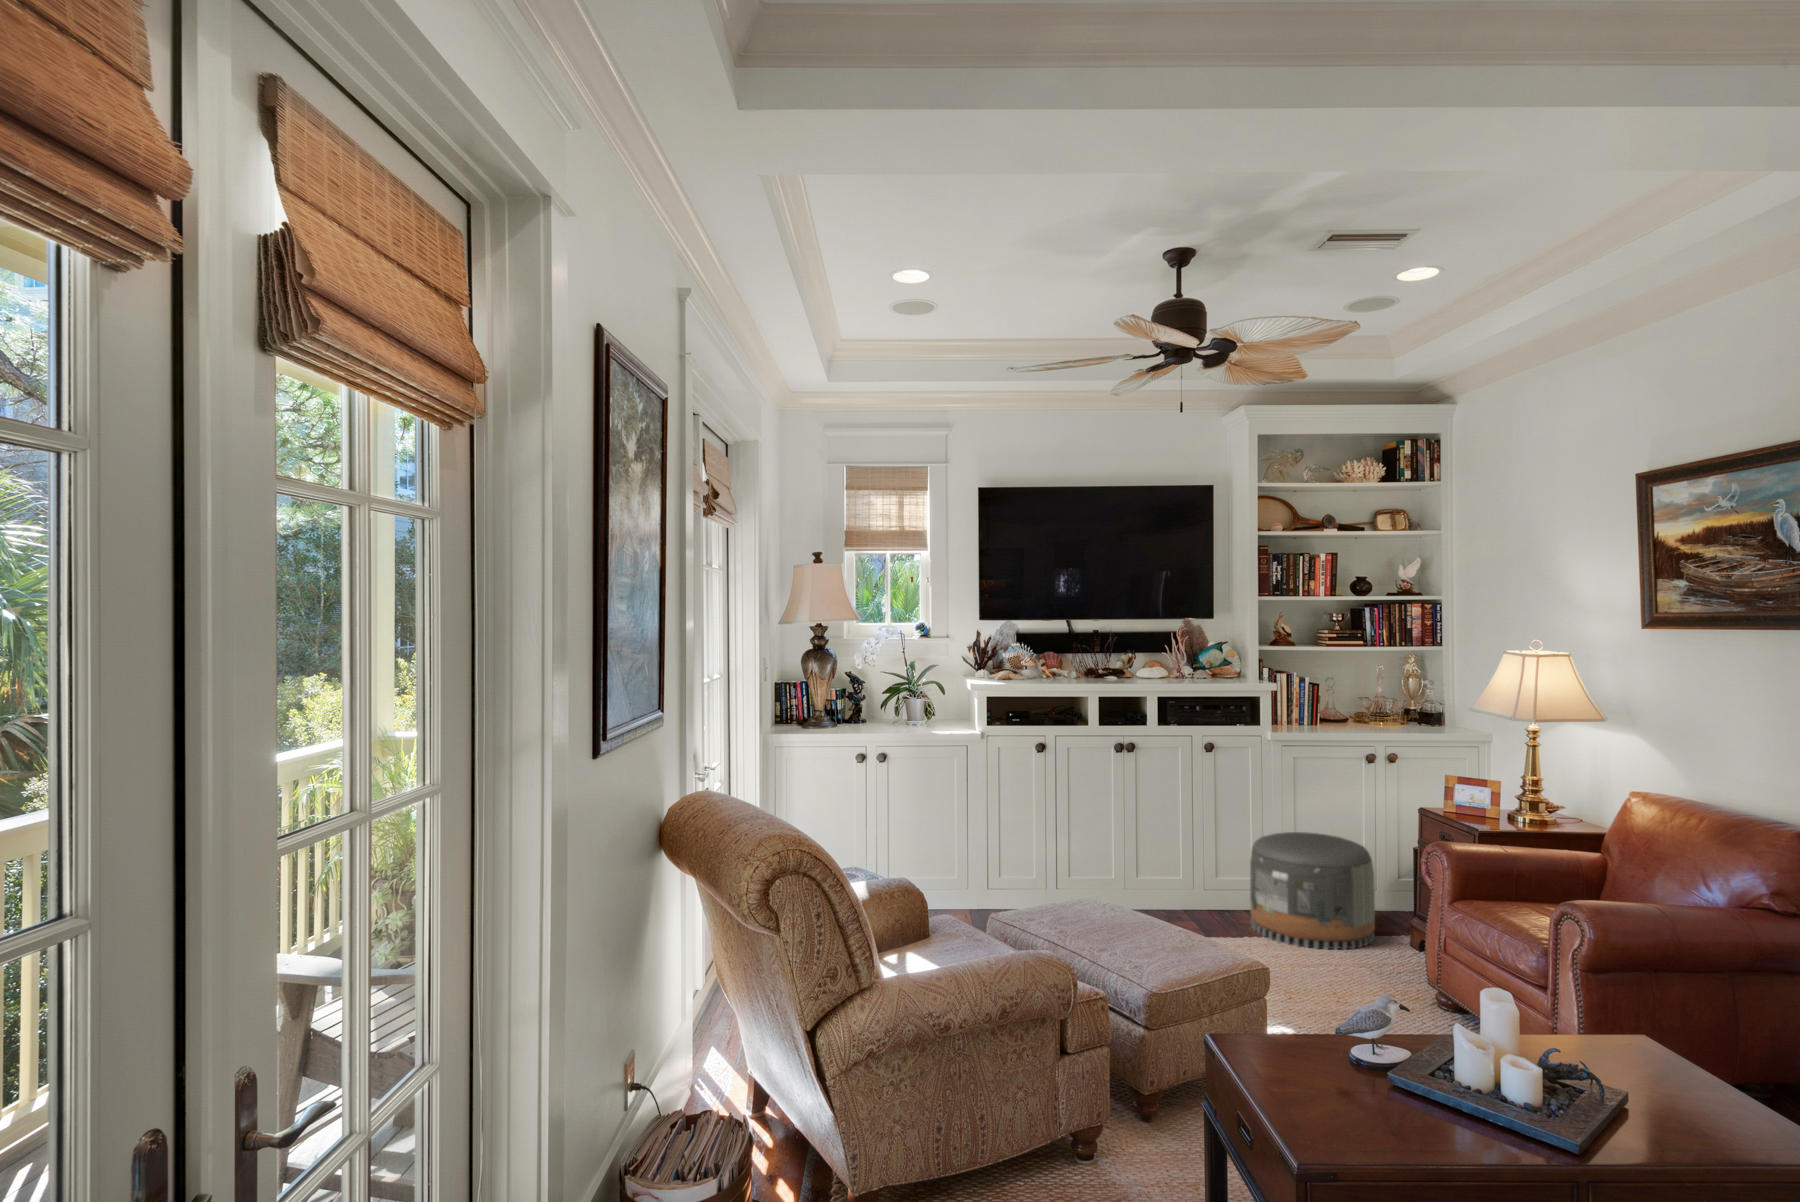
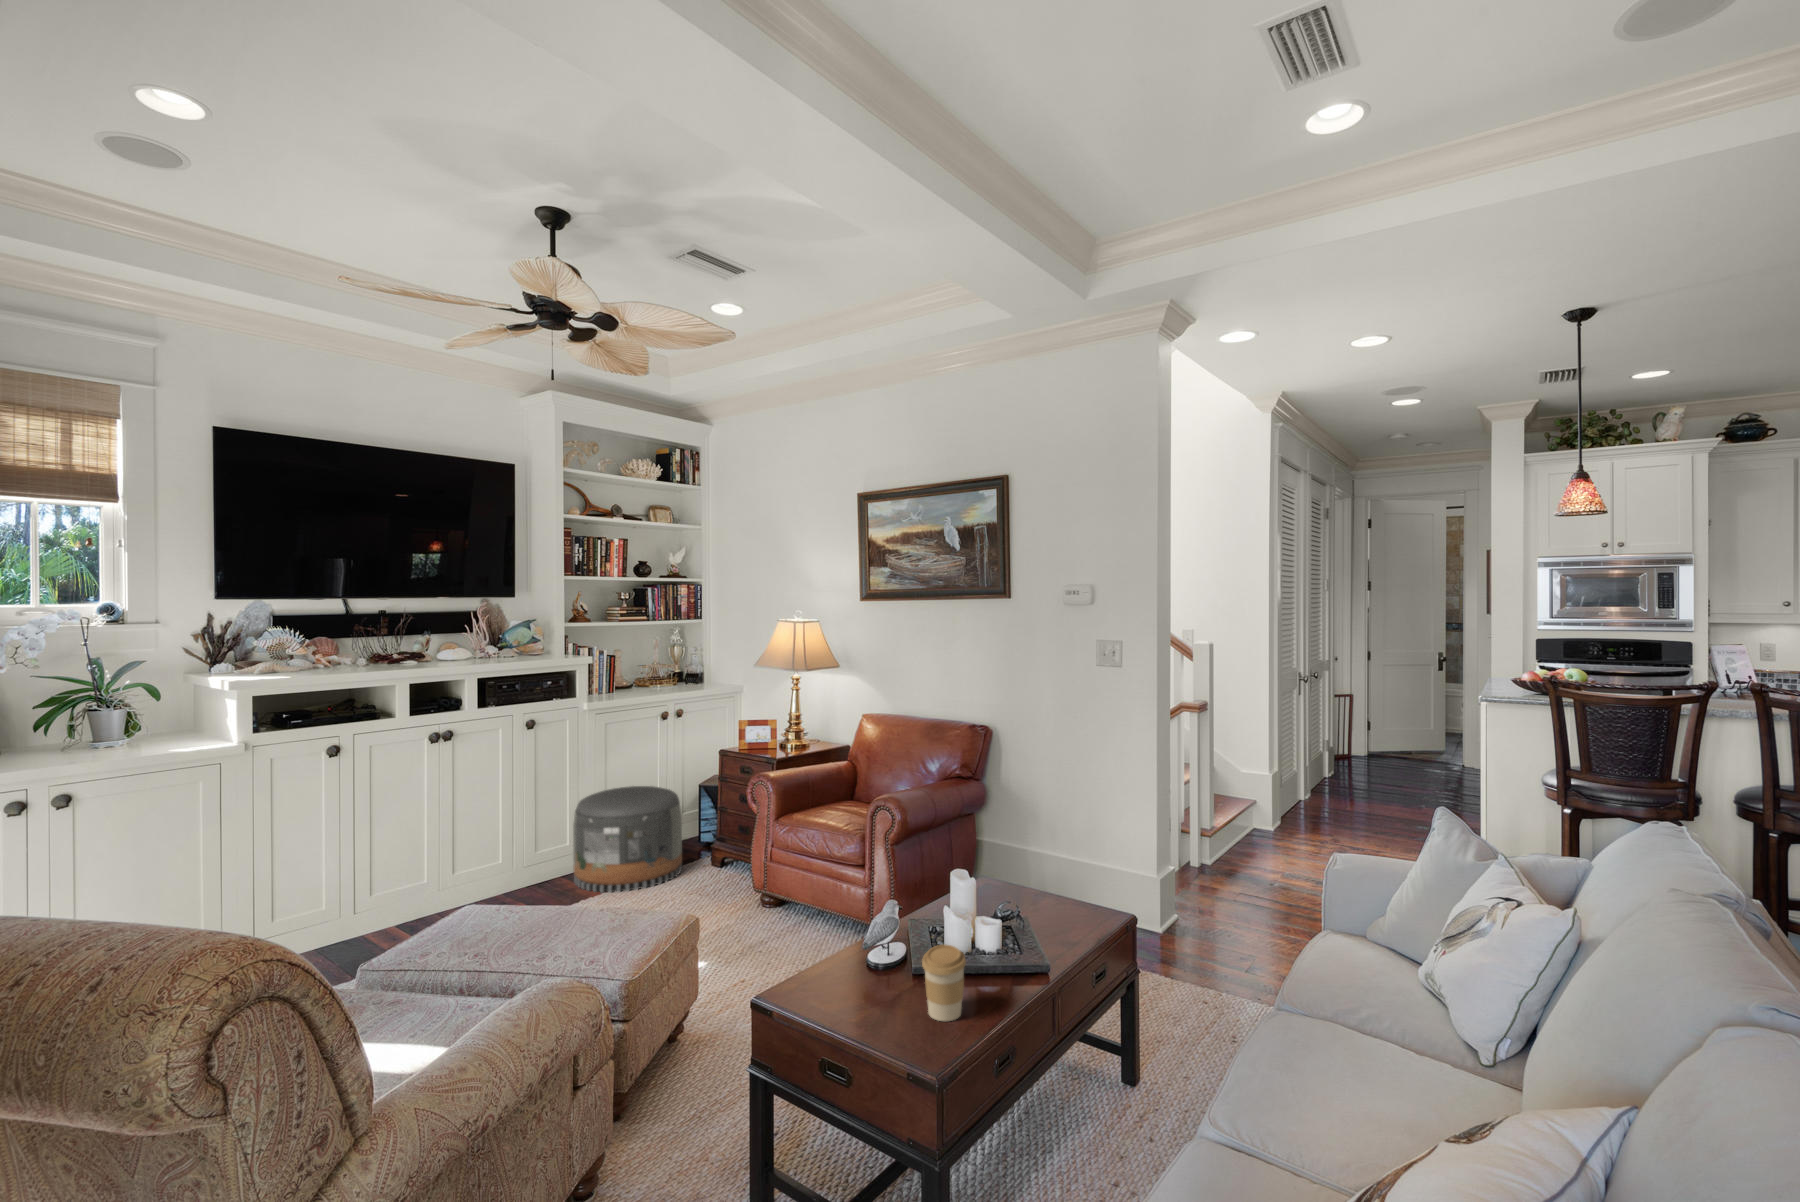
coffee cup: none [1353,1049,1408,1134] -> present [922,945,966,1021]

